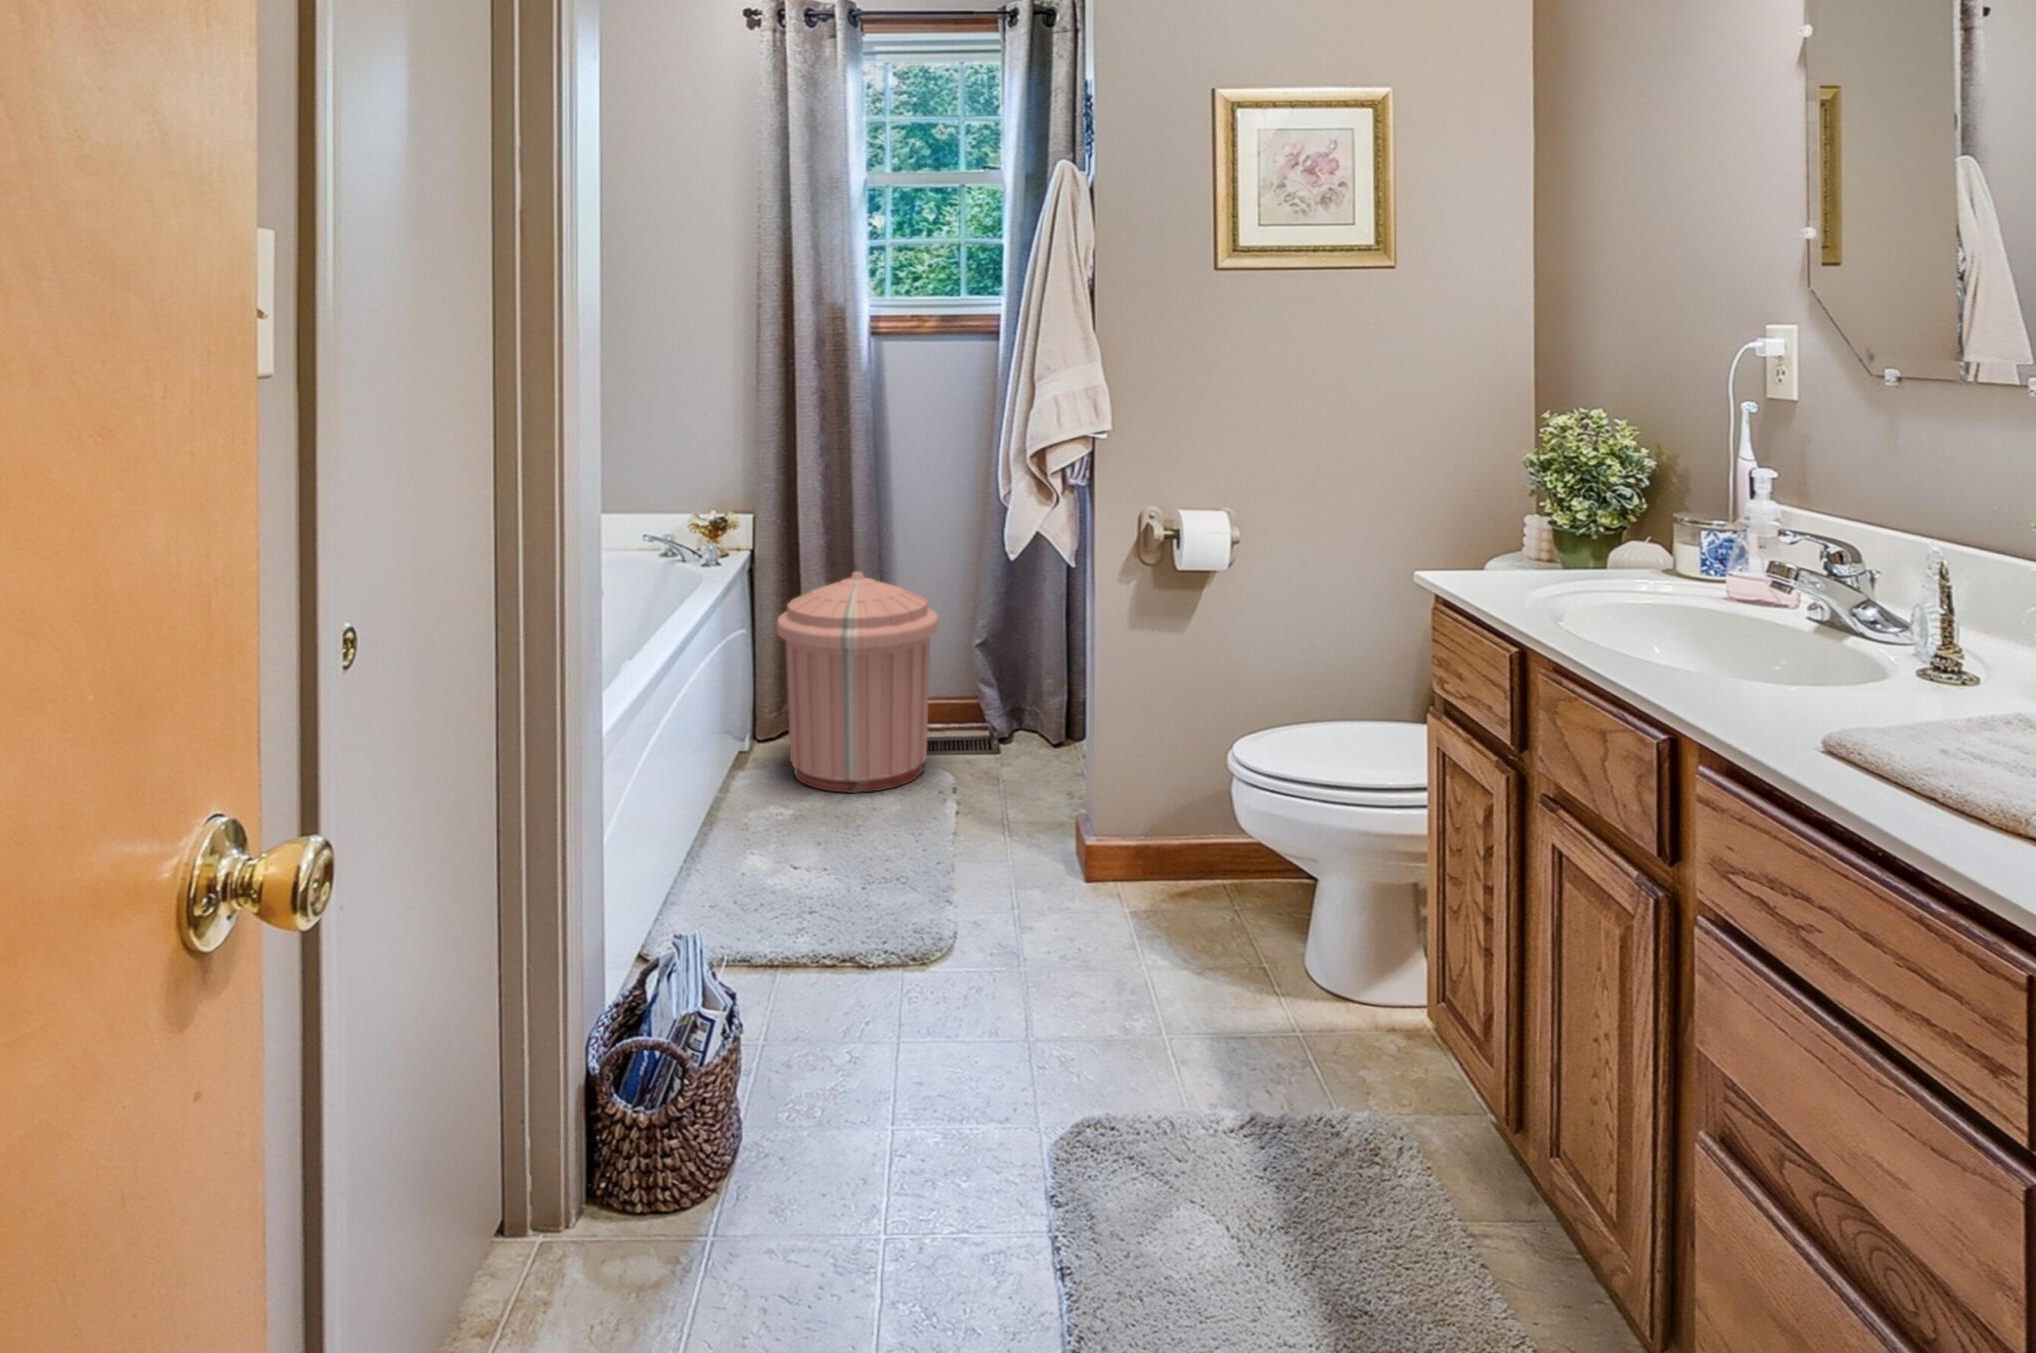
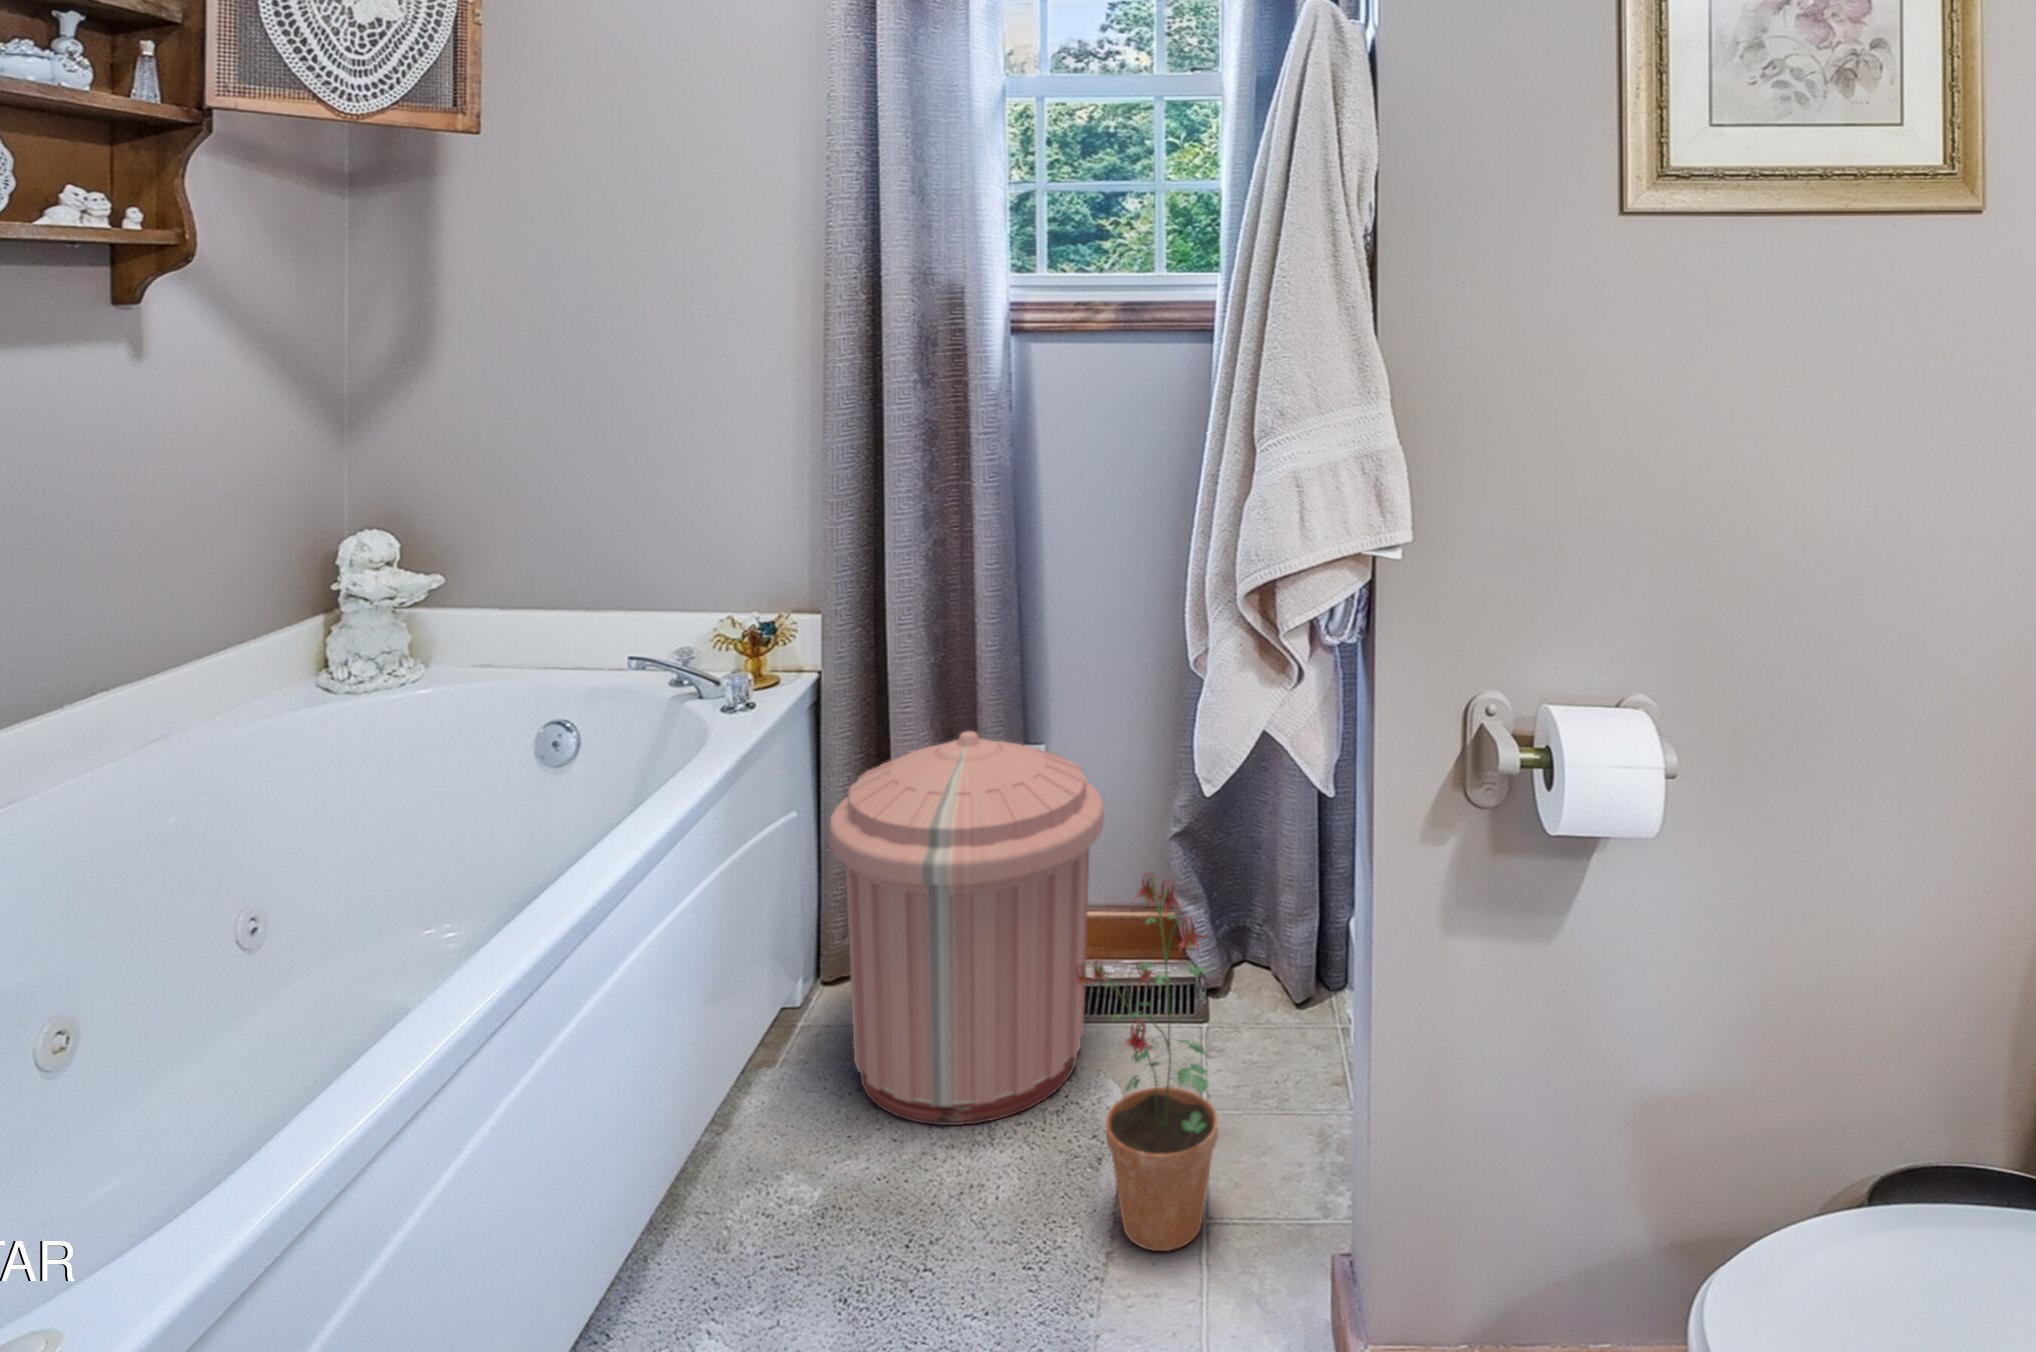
potted plant: none [929,634,1015,831] -> present [1072,873,1218,1251]

